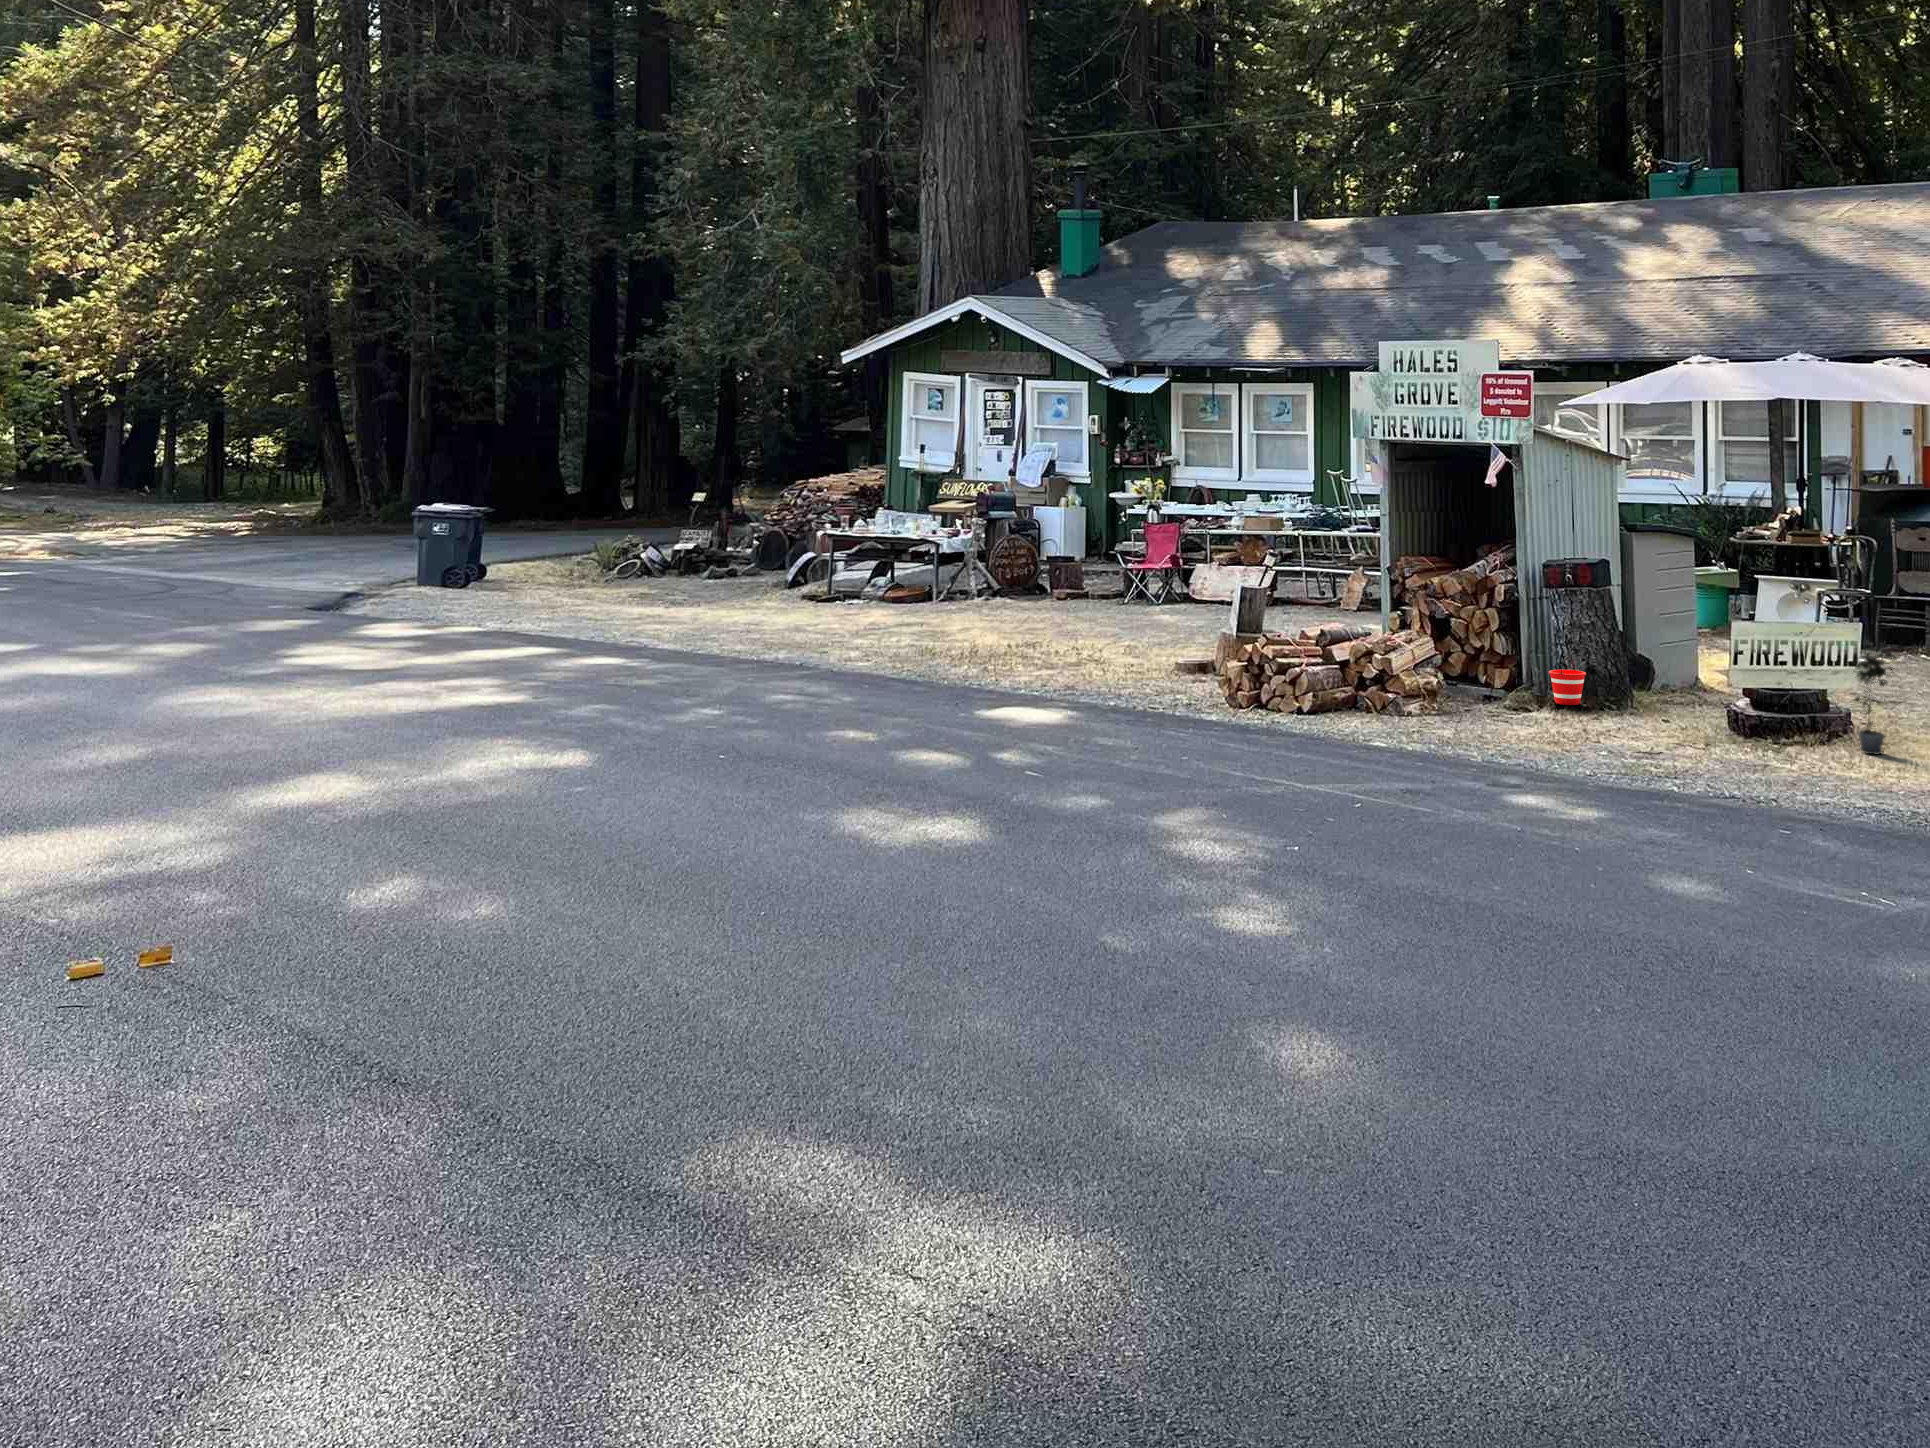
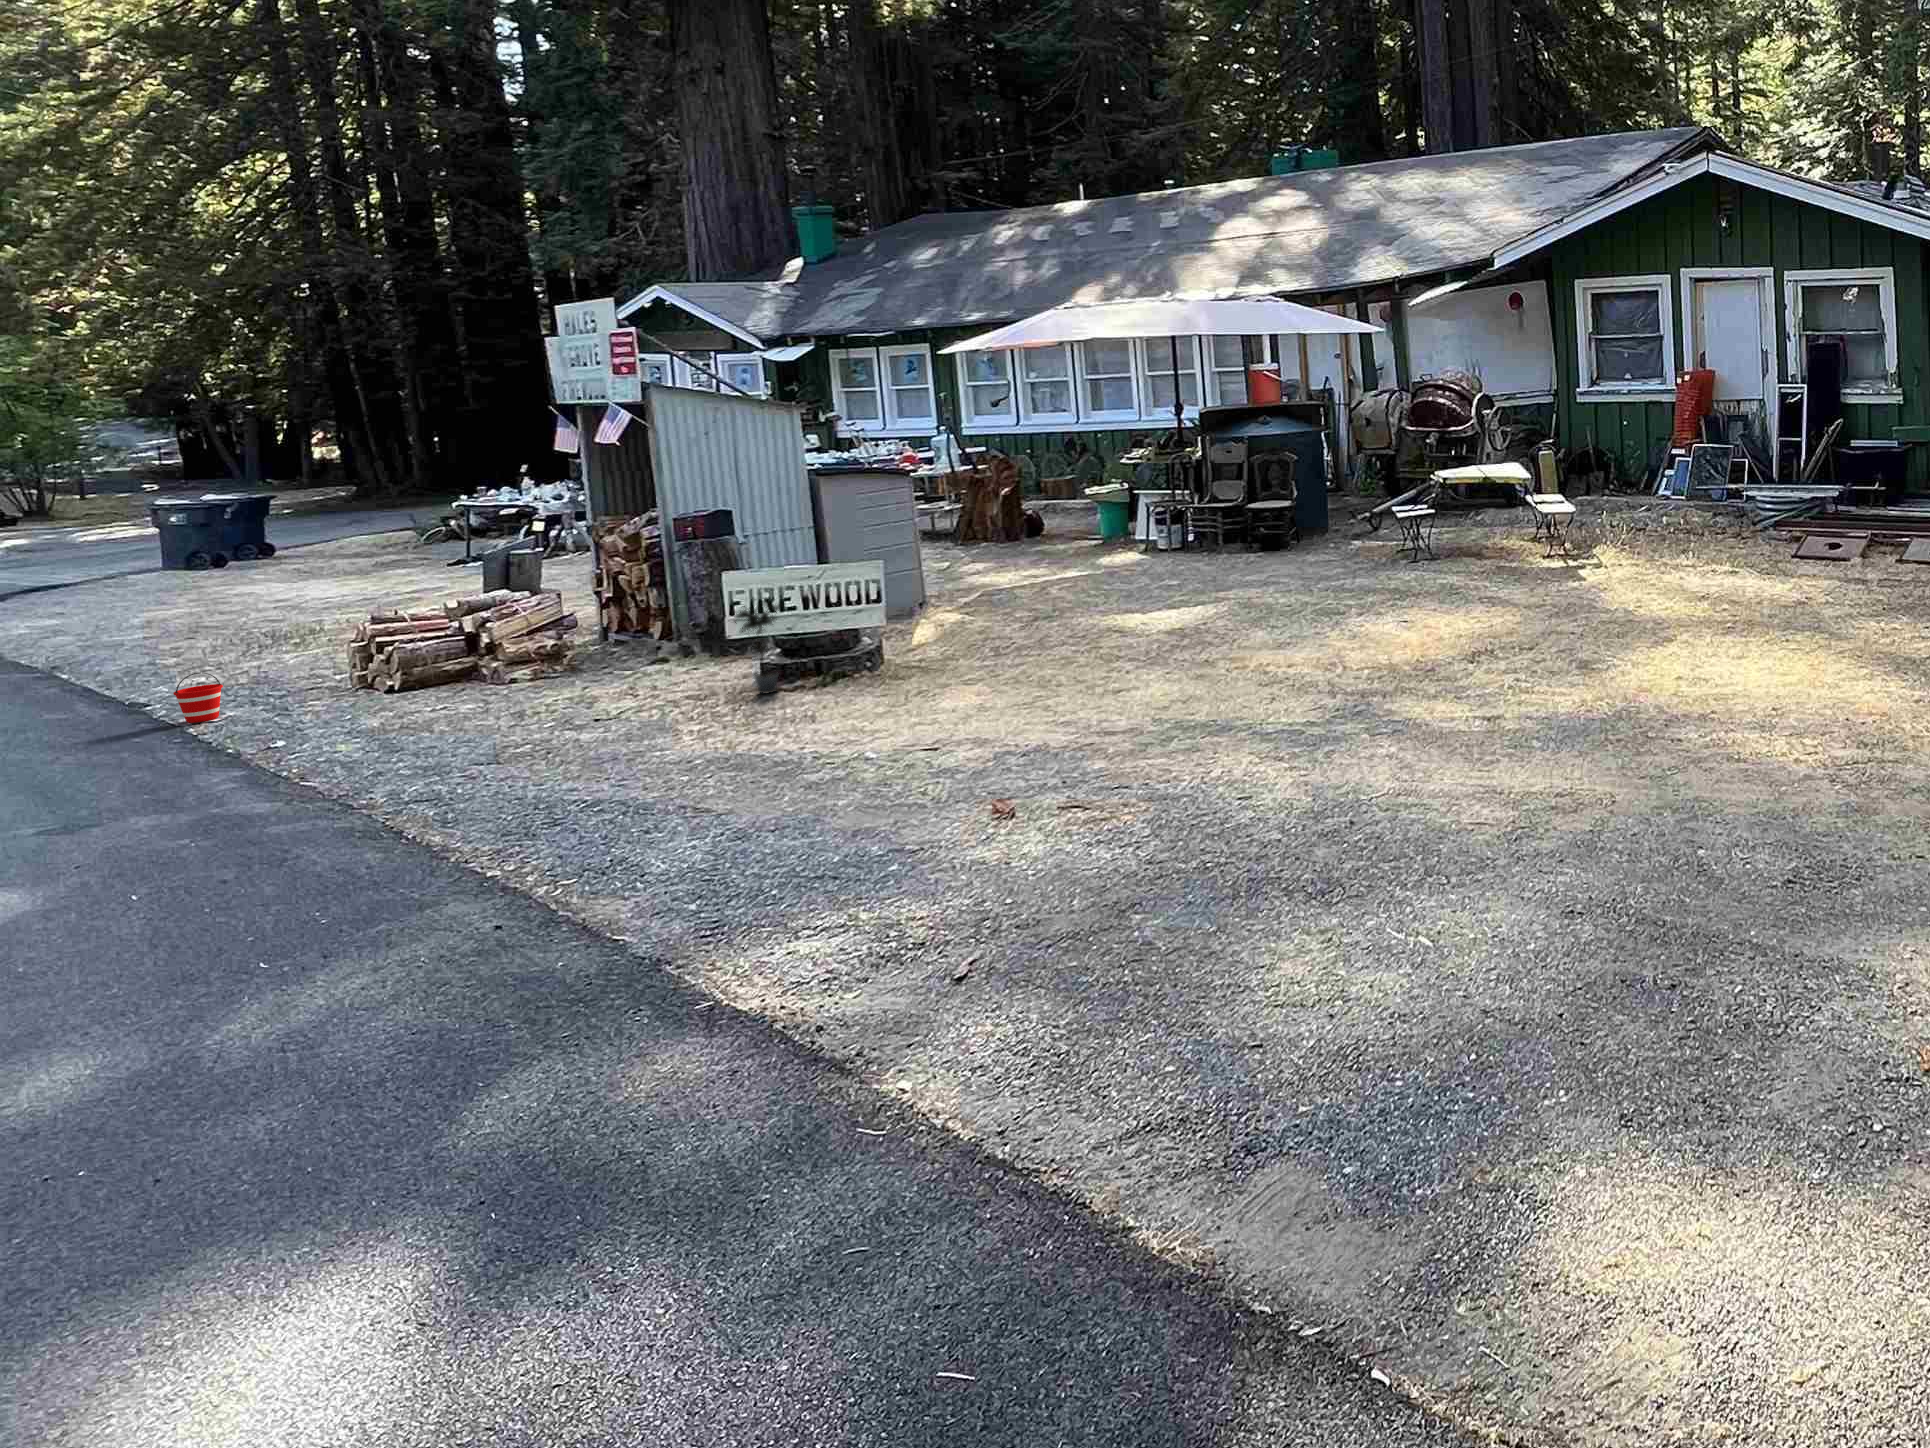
bucket: present [1549,656,1586,705] -> present [173,673,223,723]

